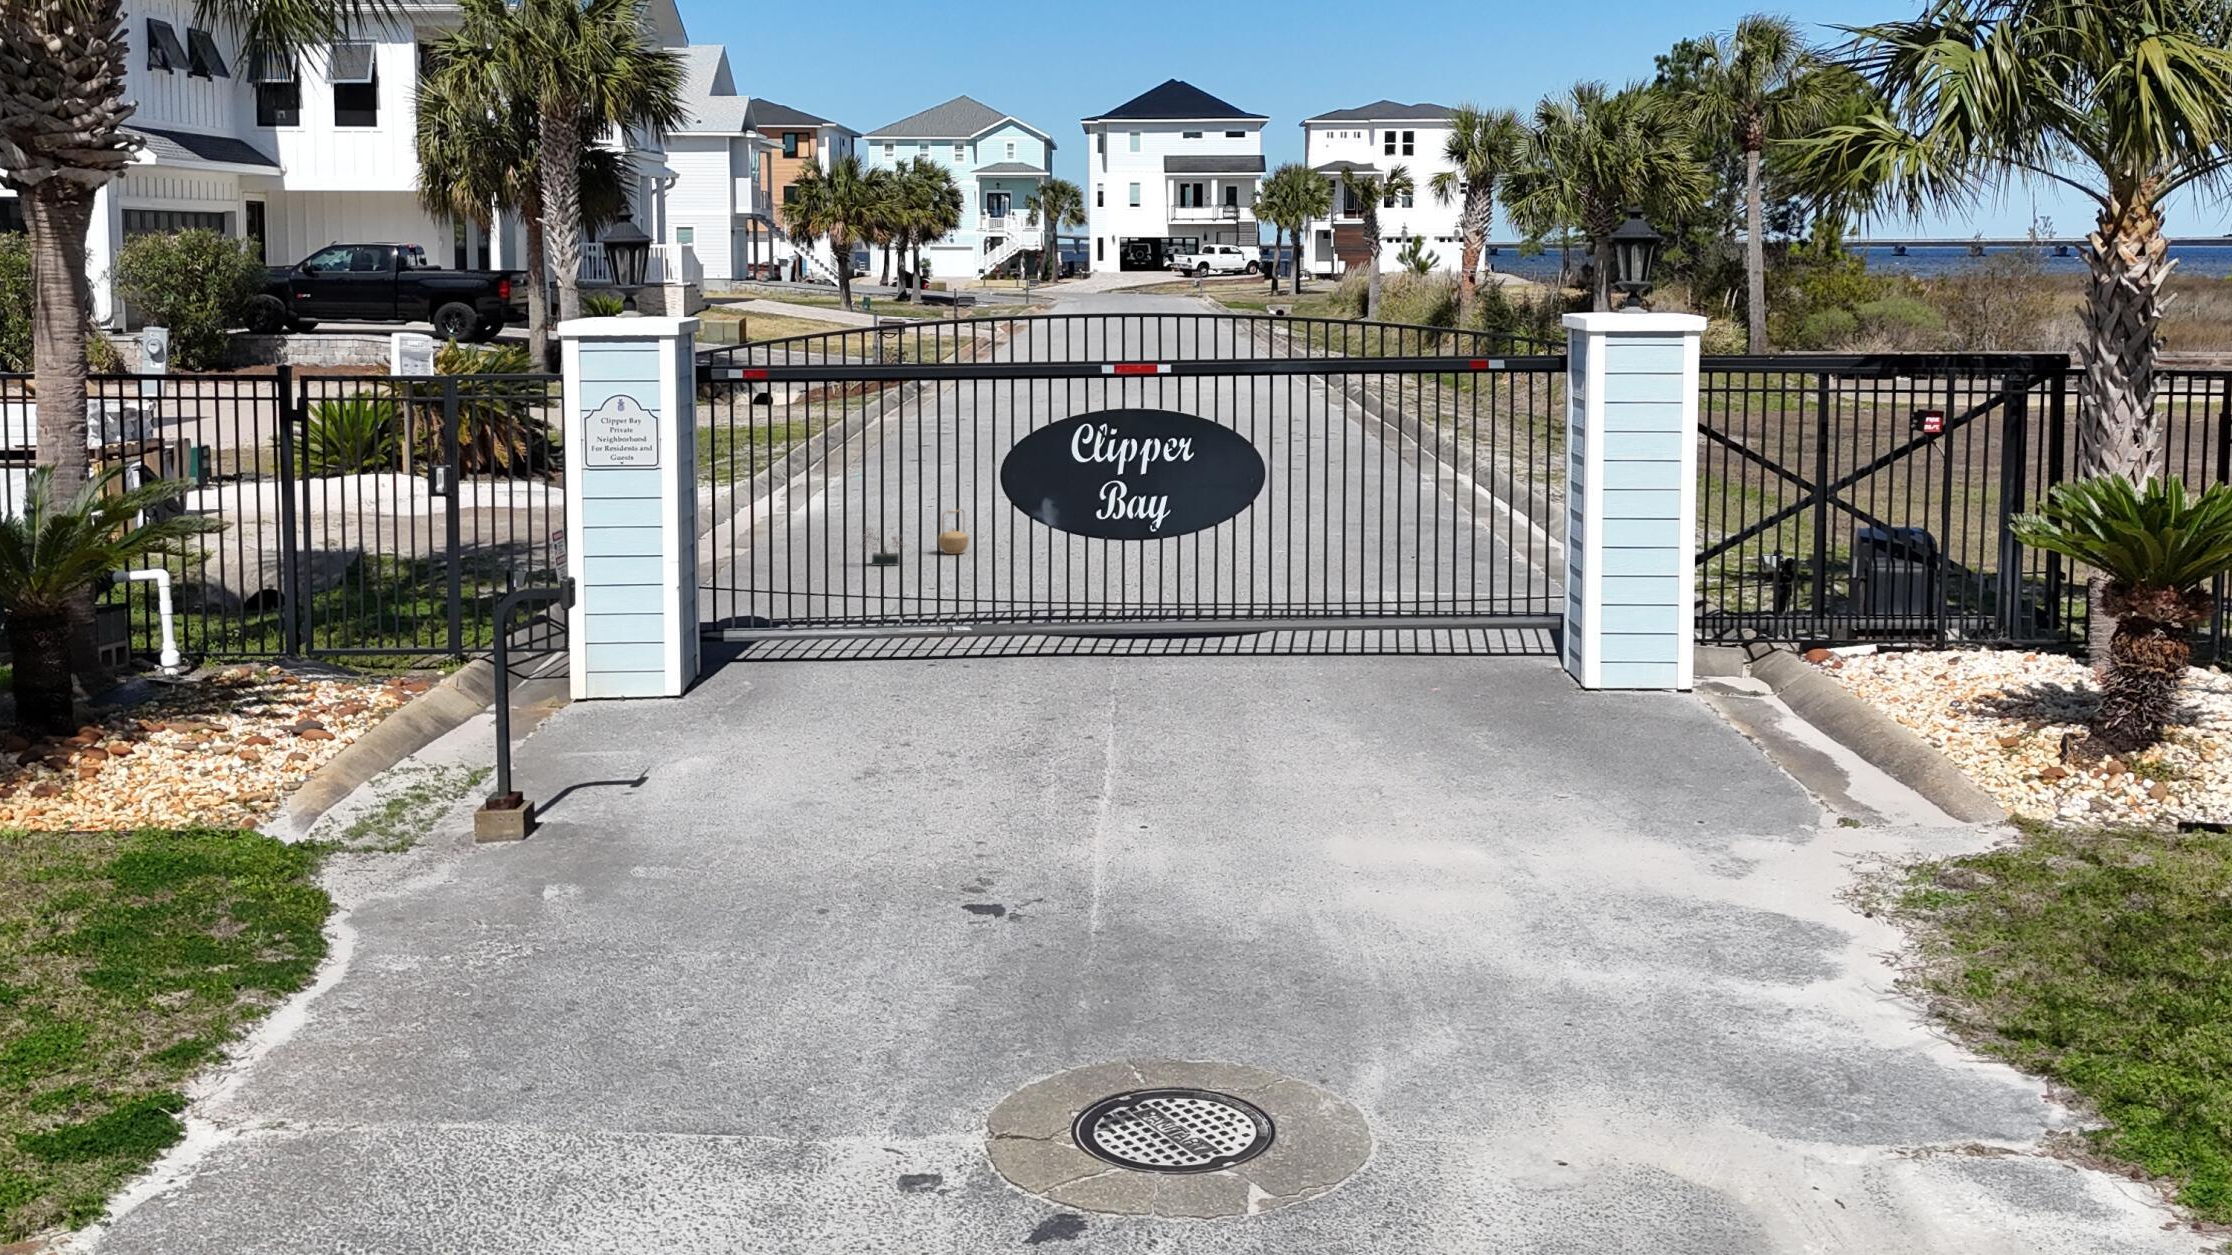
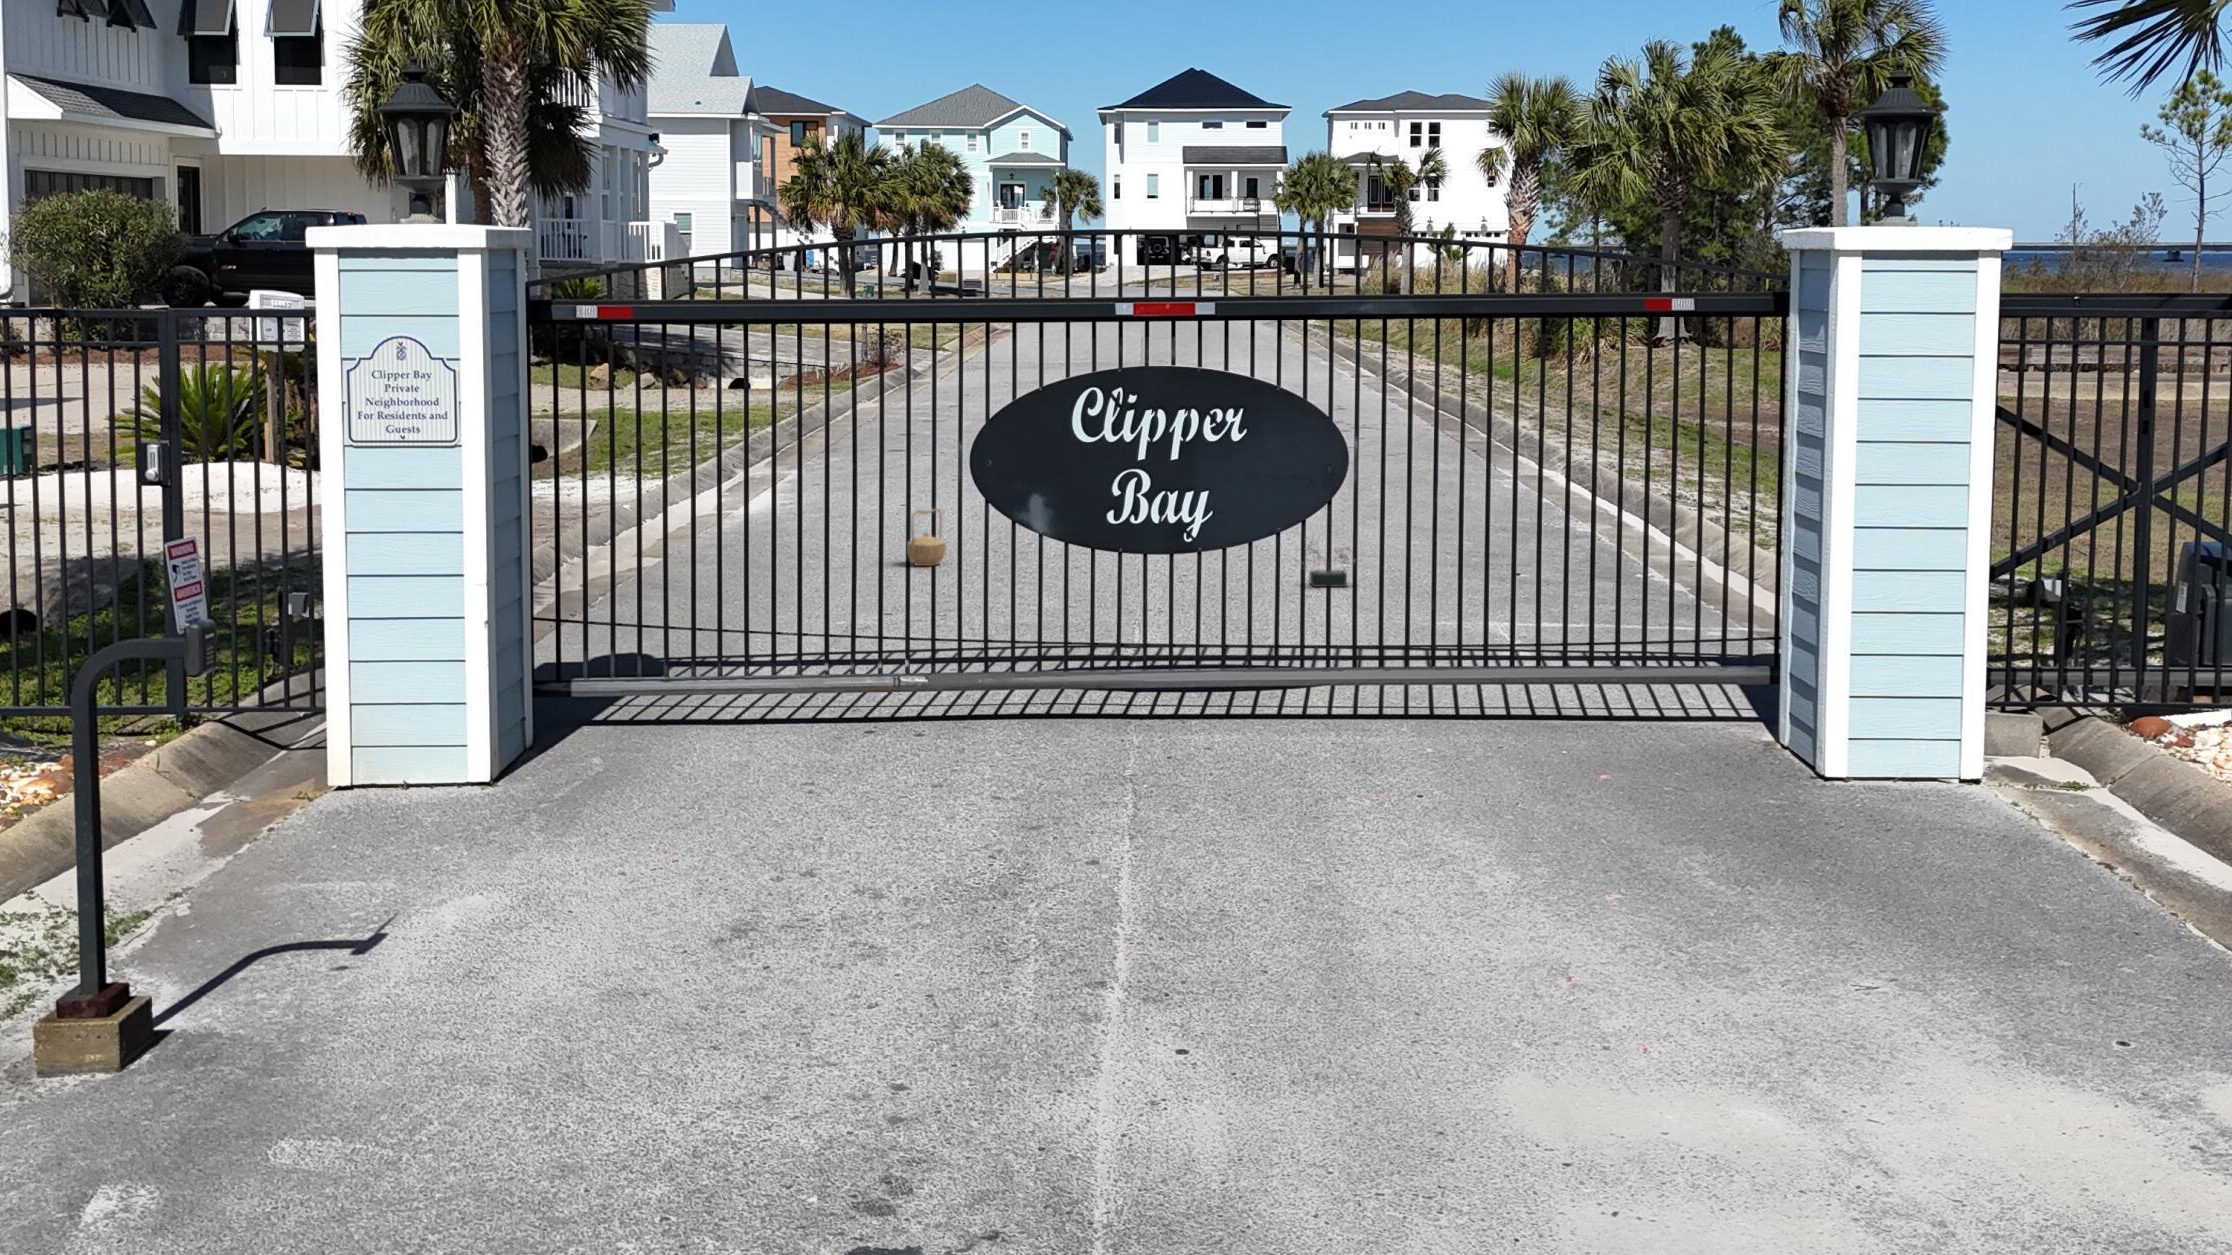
decorative plant: present [860,528,902,566] -> present [1299,539,1350,587]

